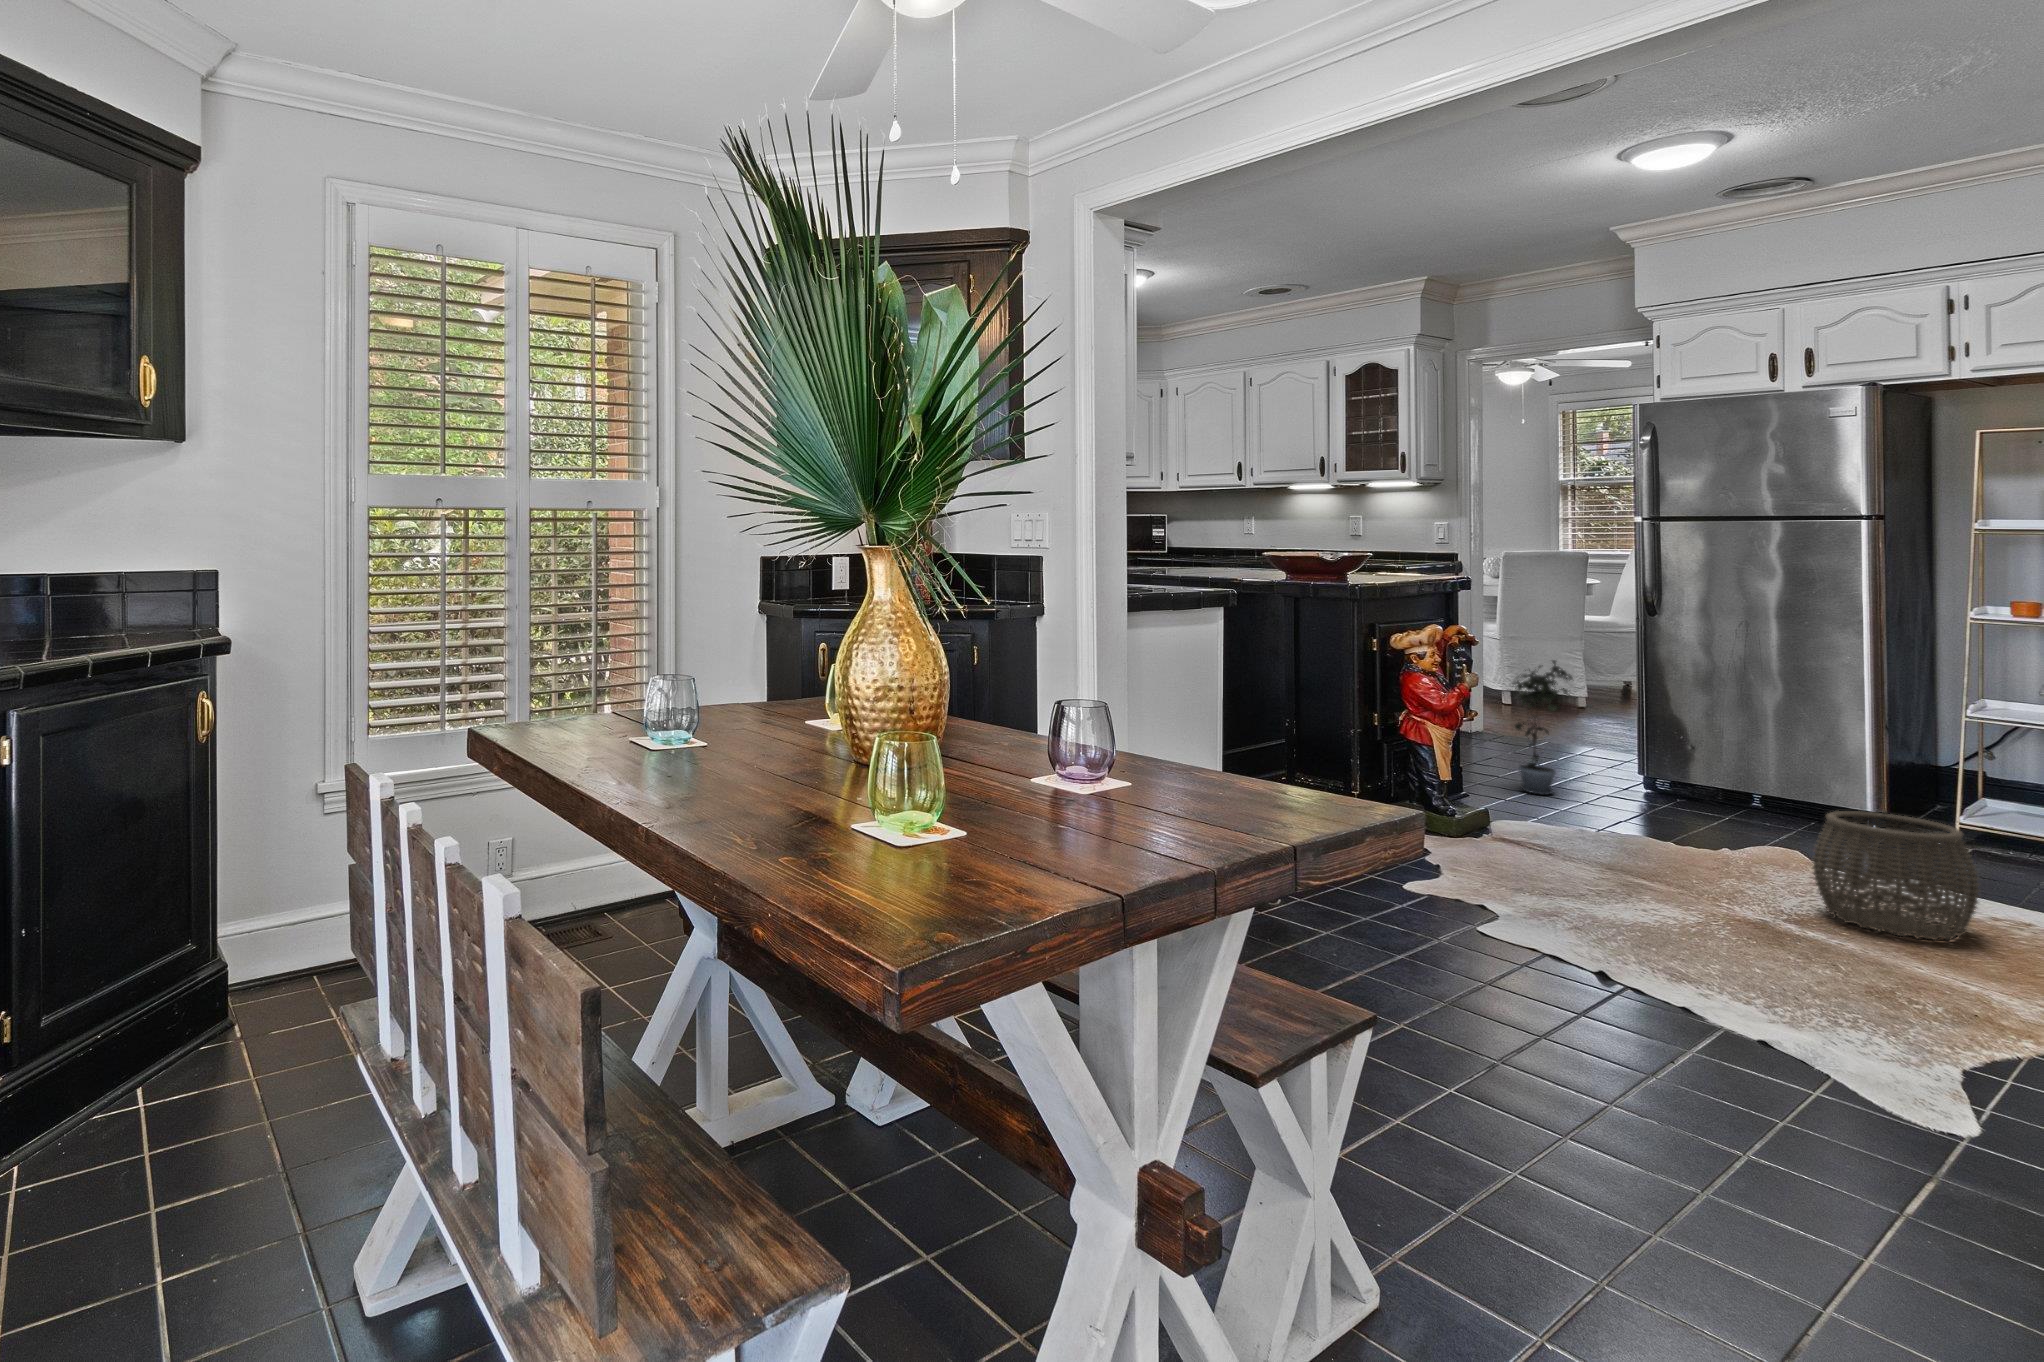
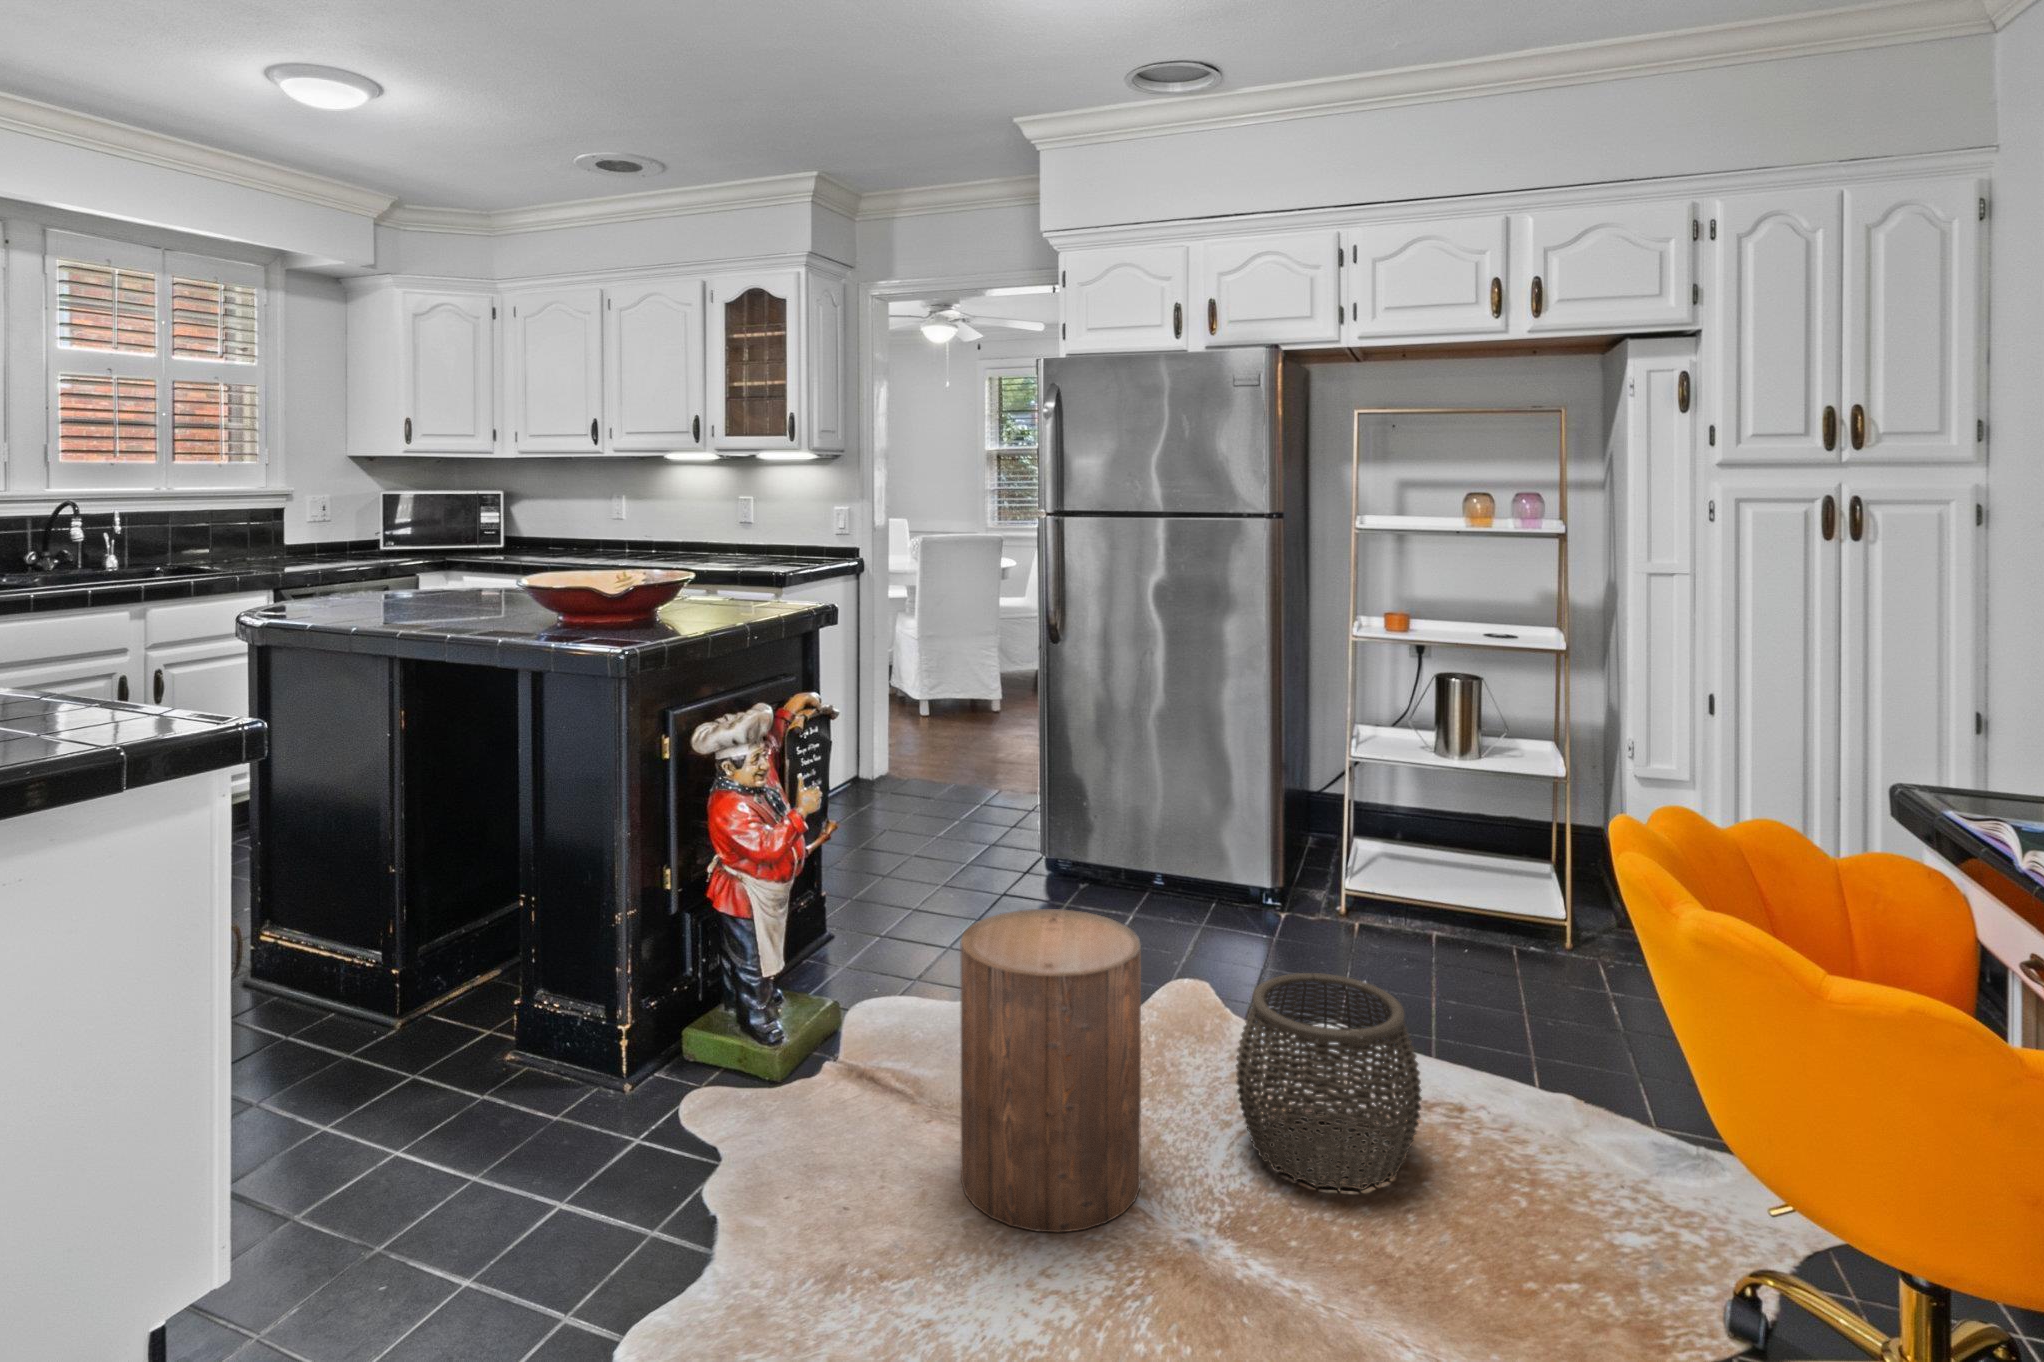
potted plant: present [1514,660,1573,795] -> none [888,713,969,906]
stool: none [1593,744,1730,915] -> present [960,909,1141,1232]

